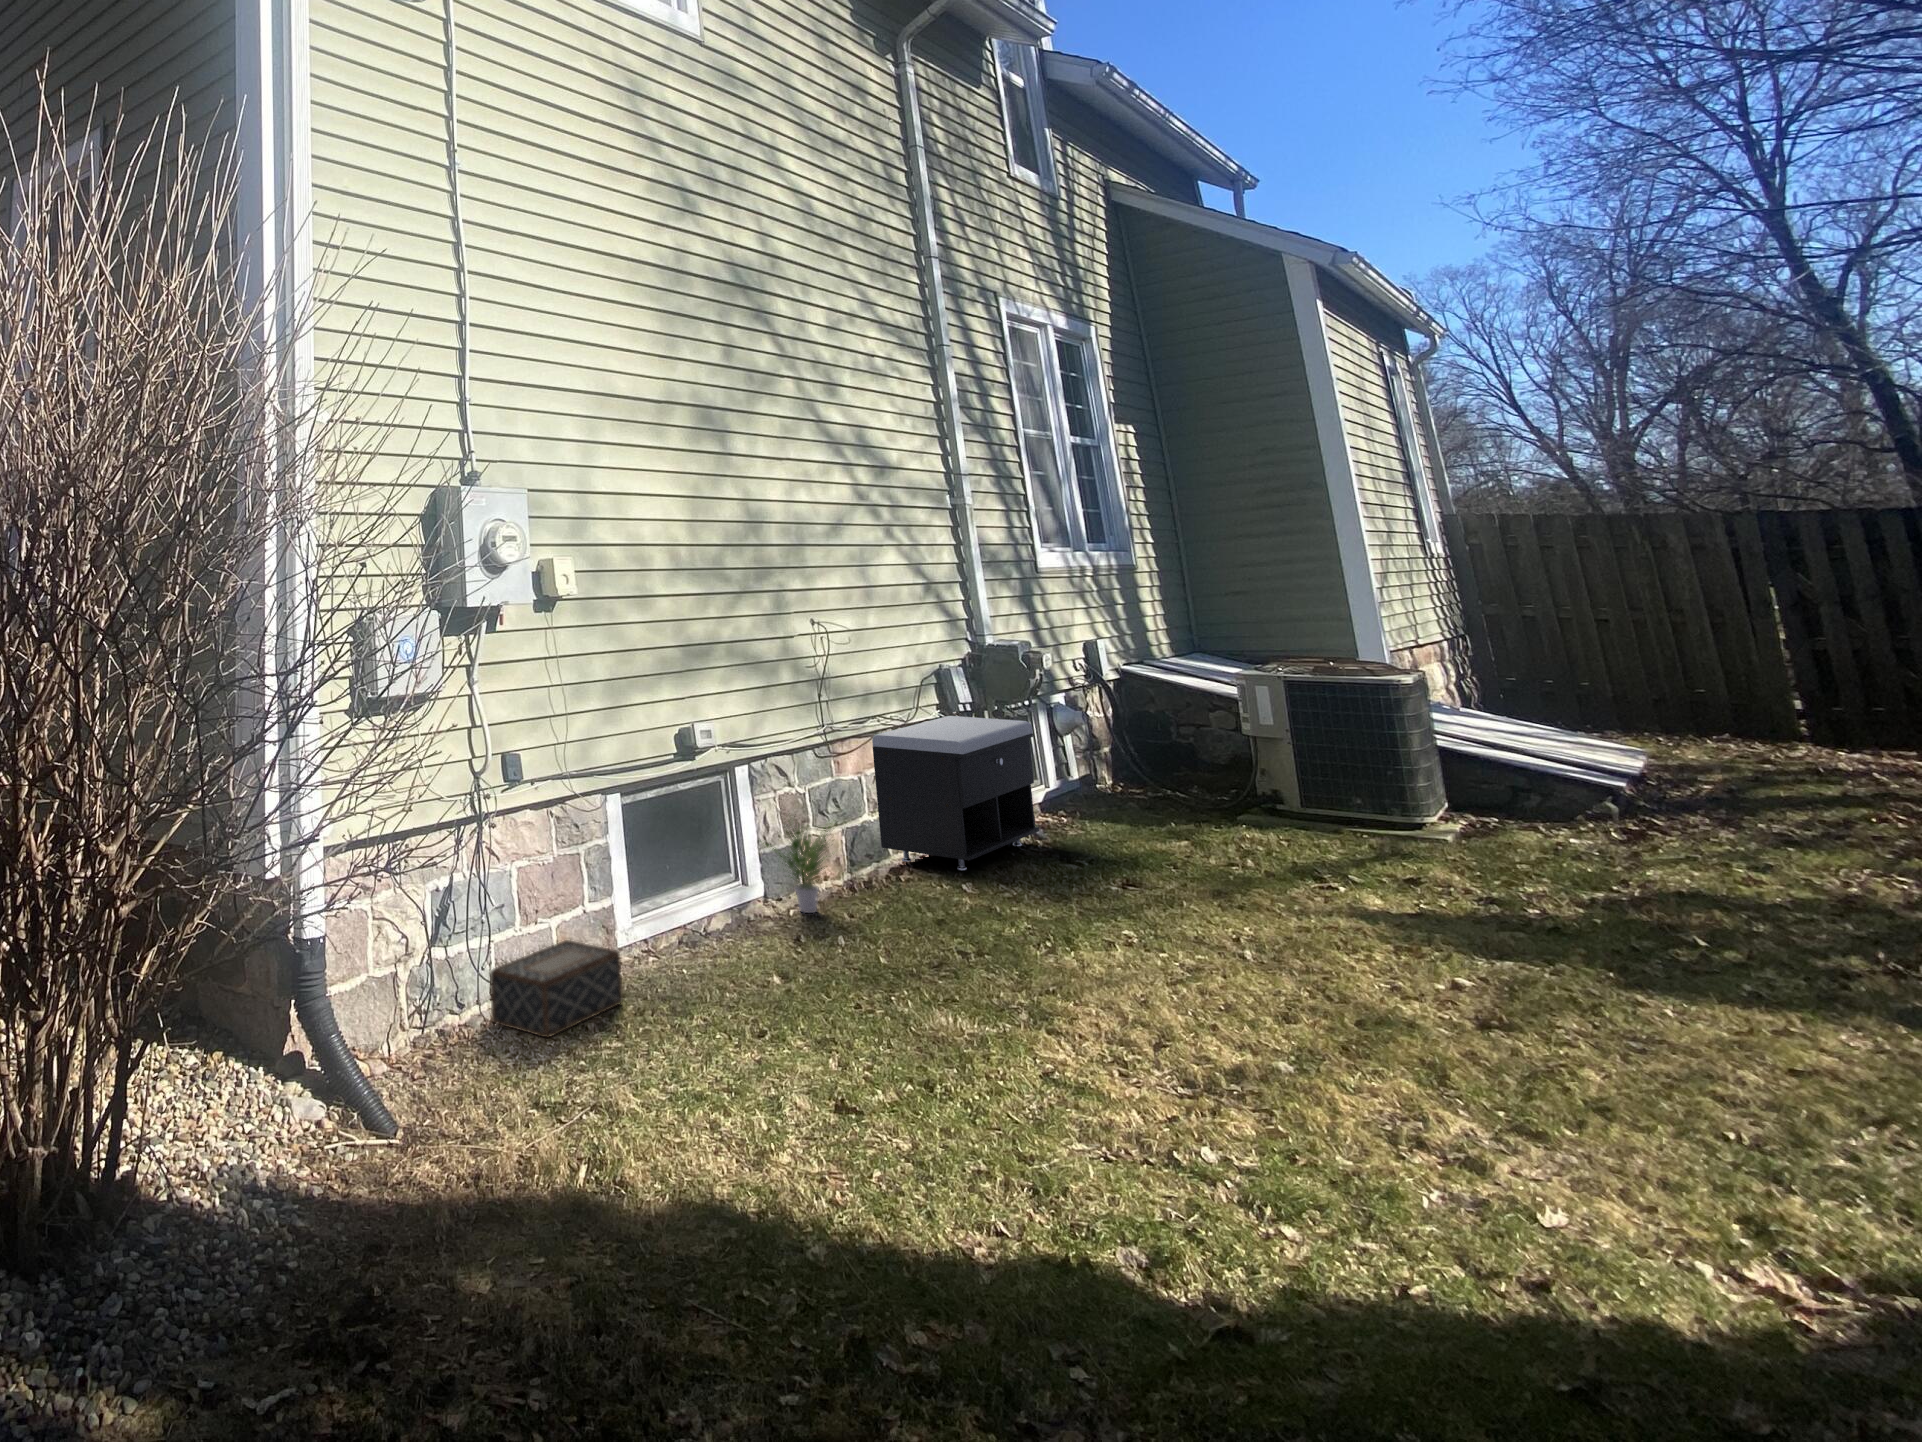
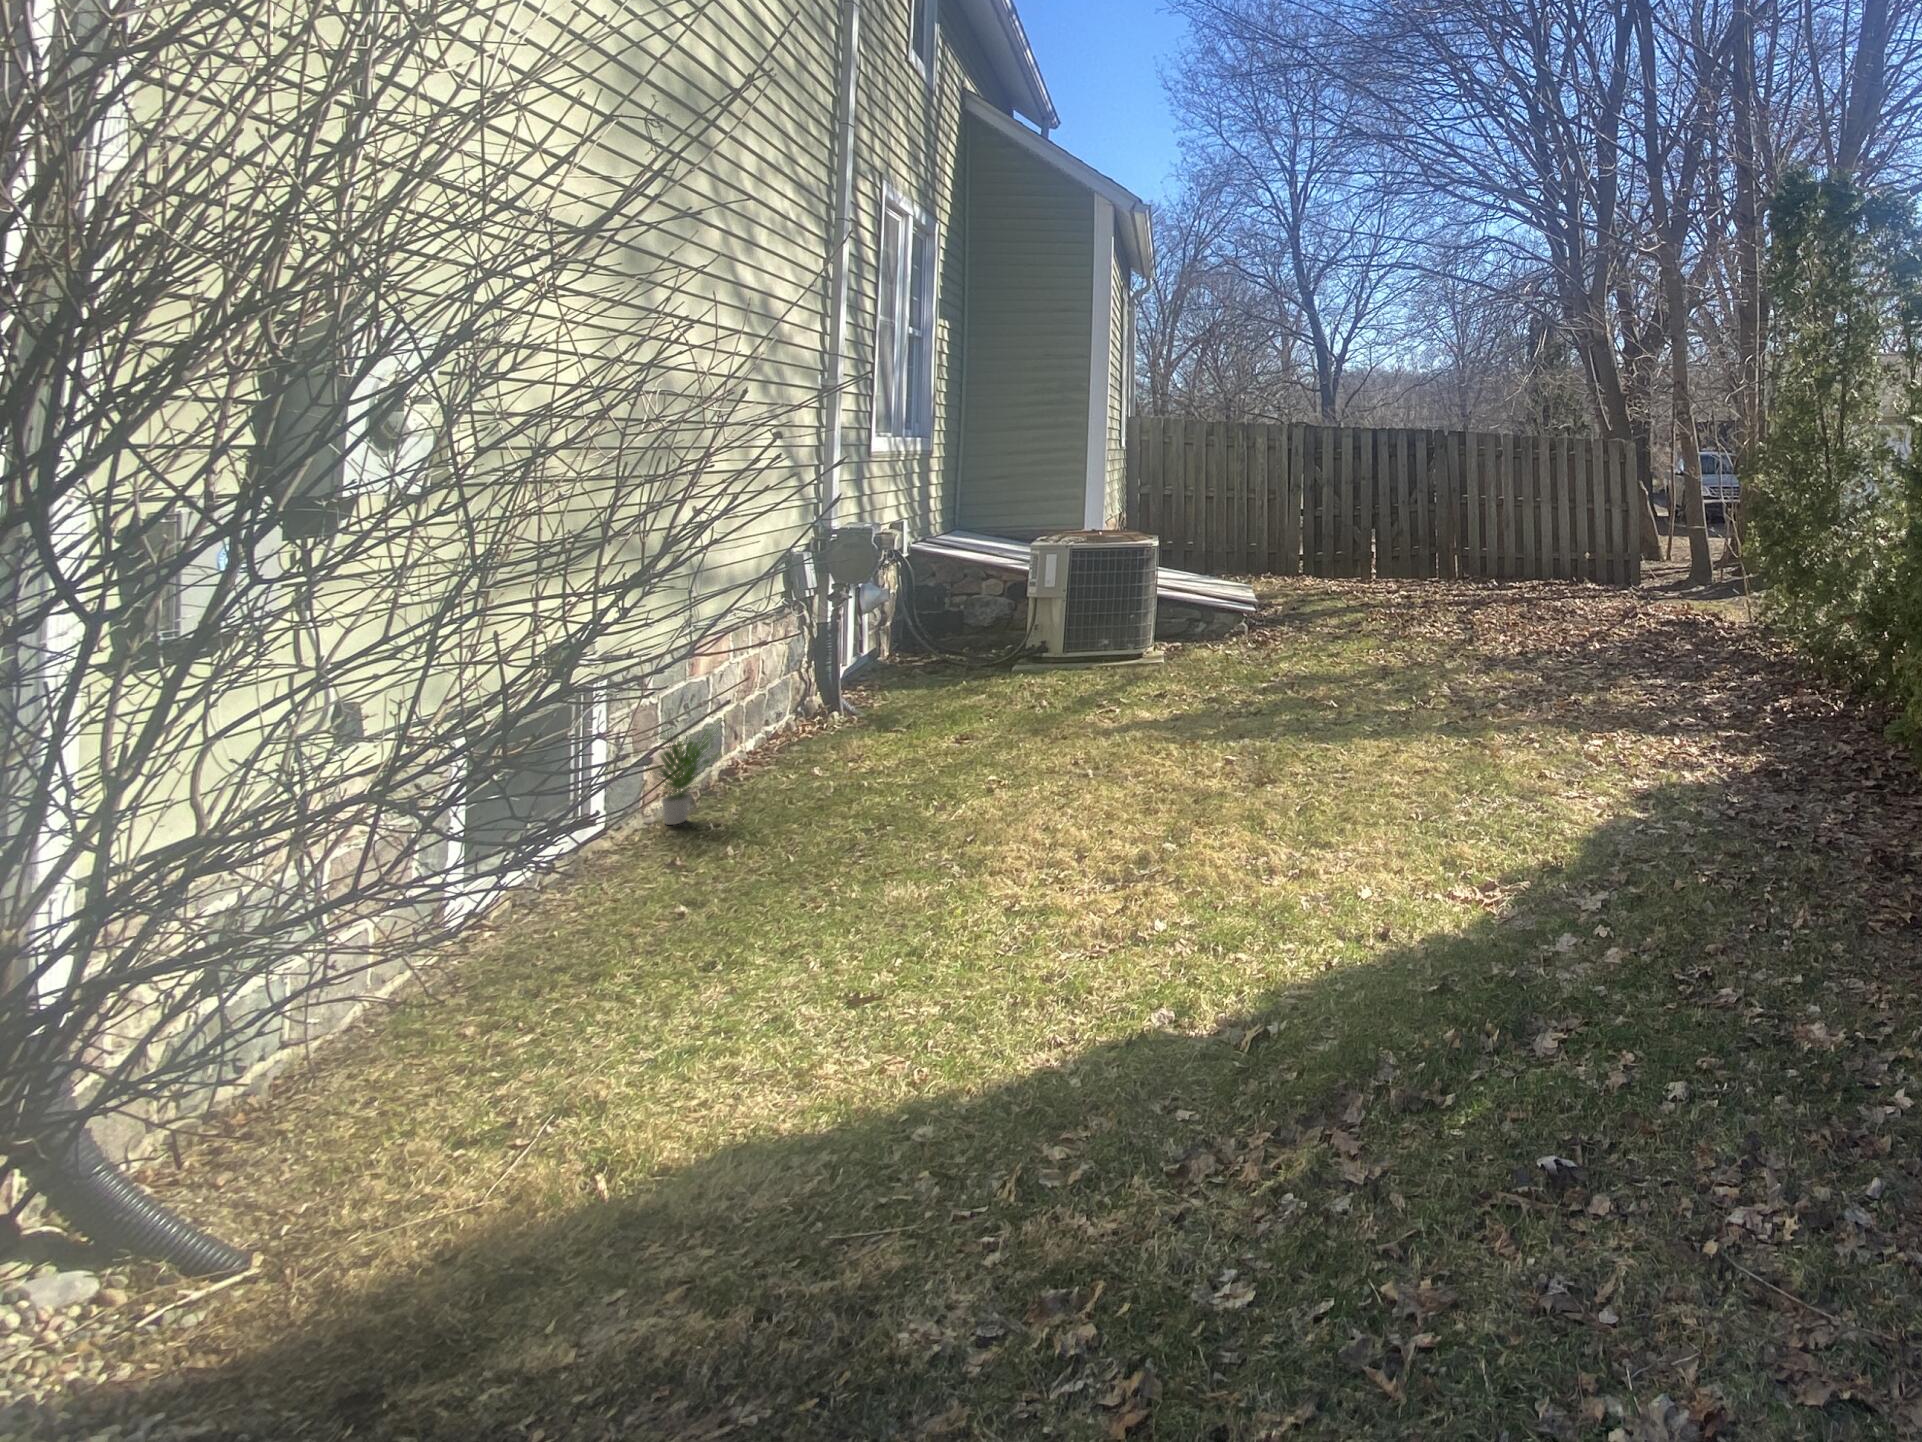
storage bench: present [872,716,1039,871] -> none [726,600,883,752]
woven basket: present [490,940,623,1037] -> none [303,919,506,1065]

